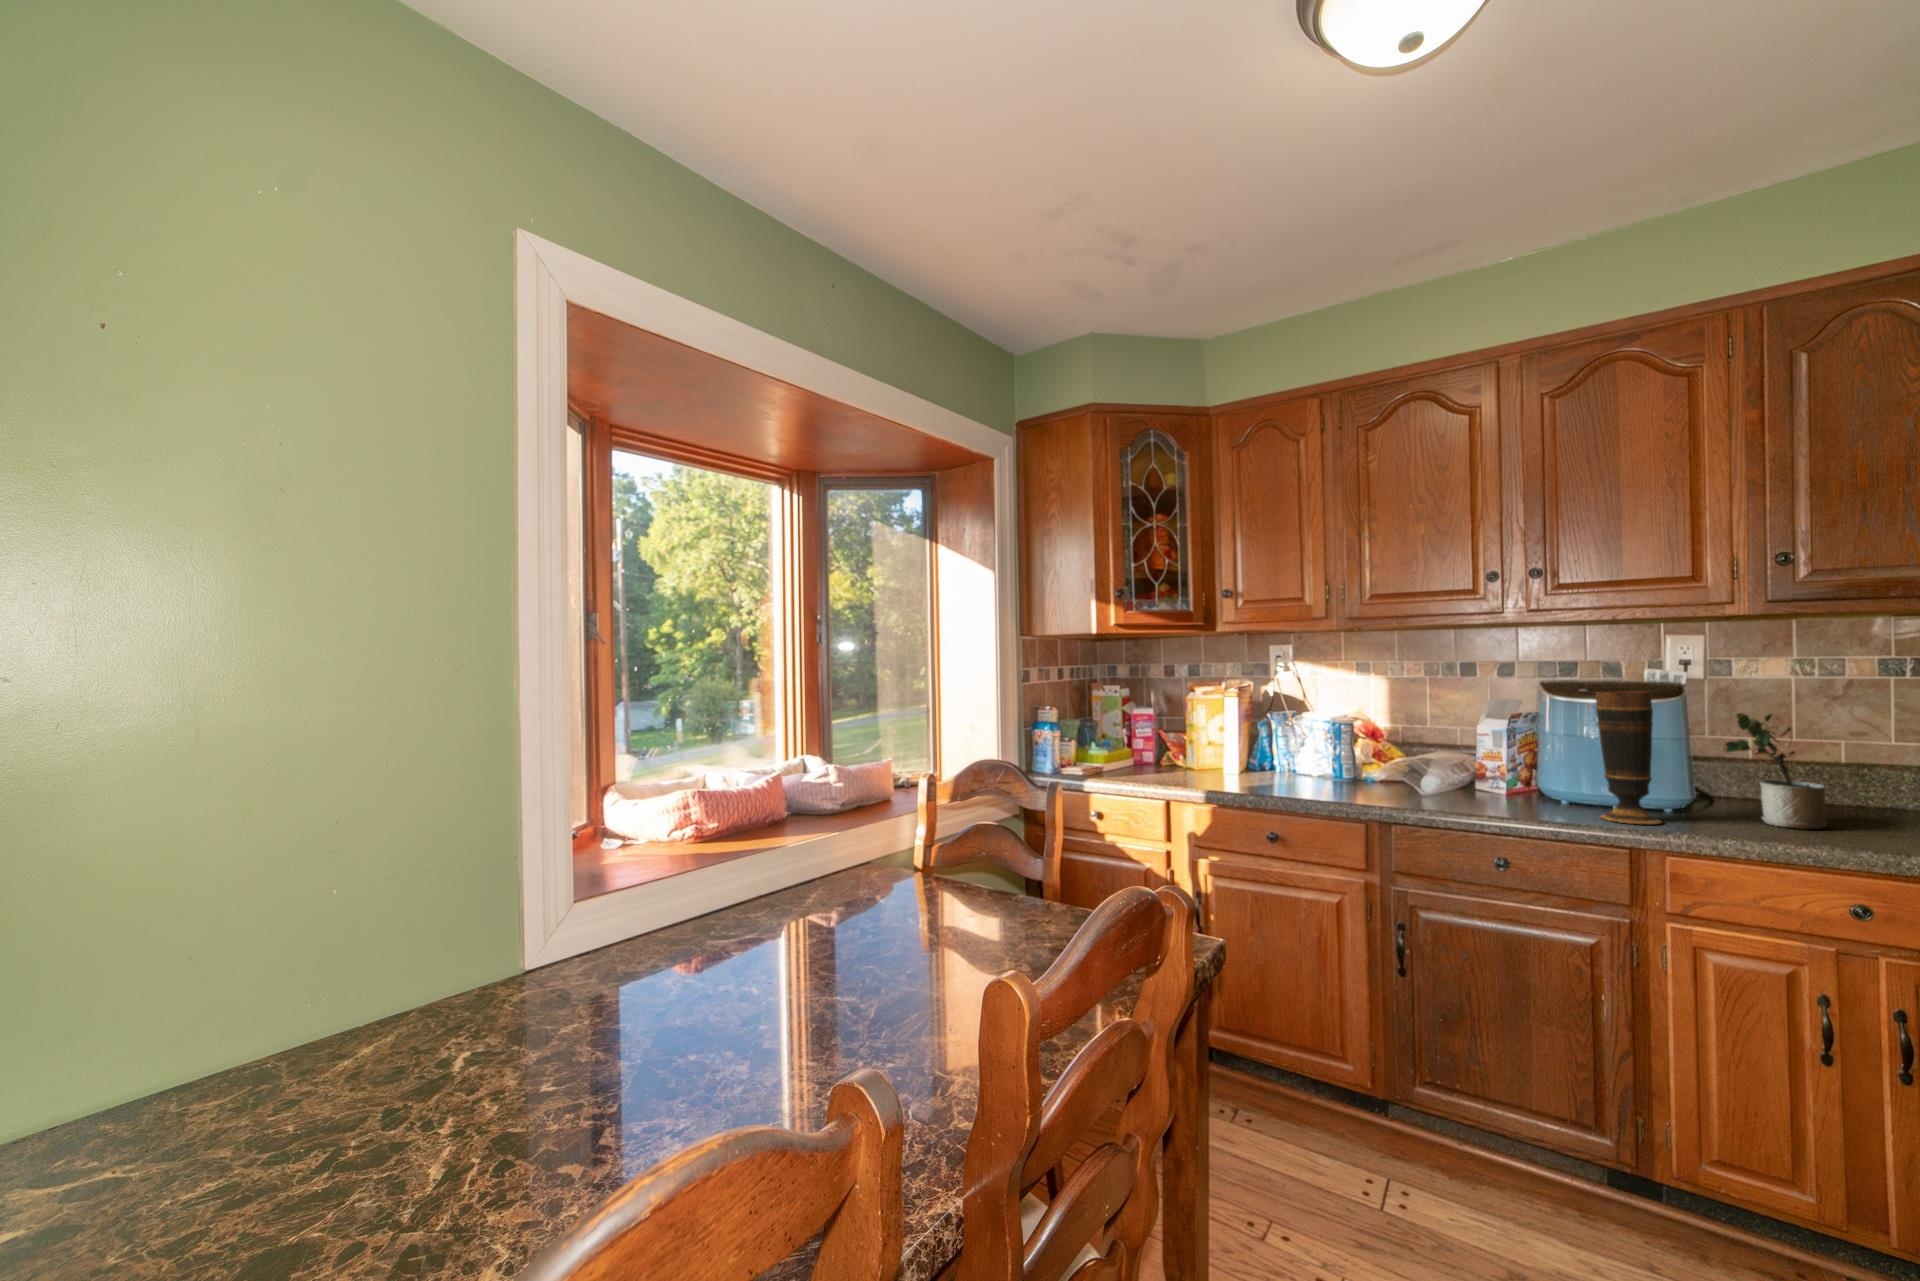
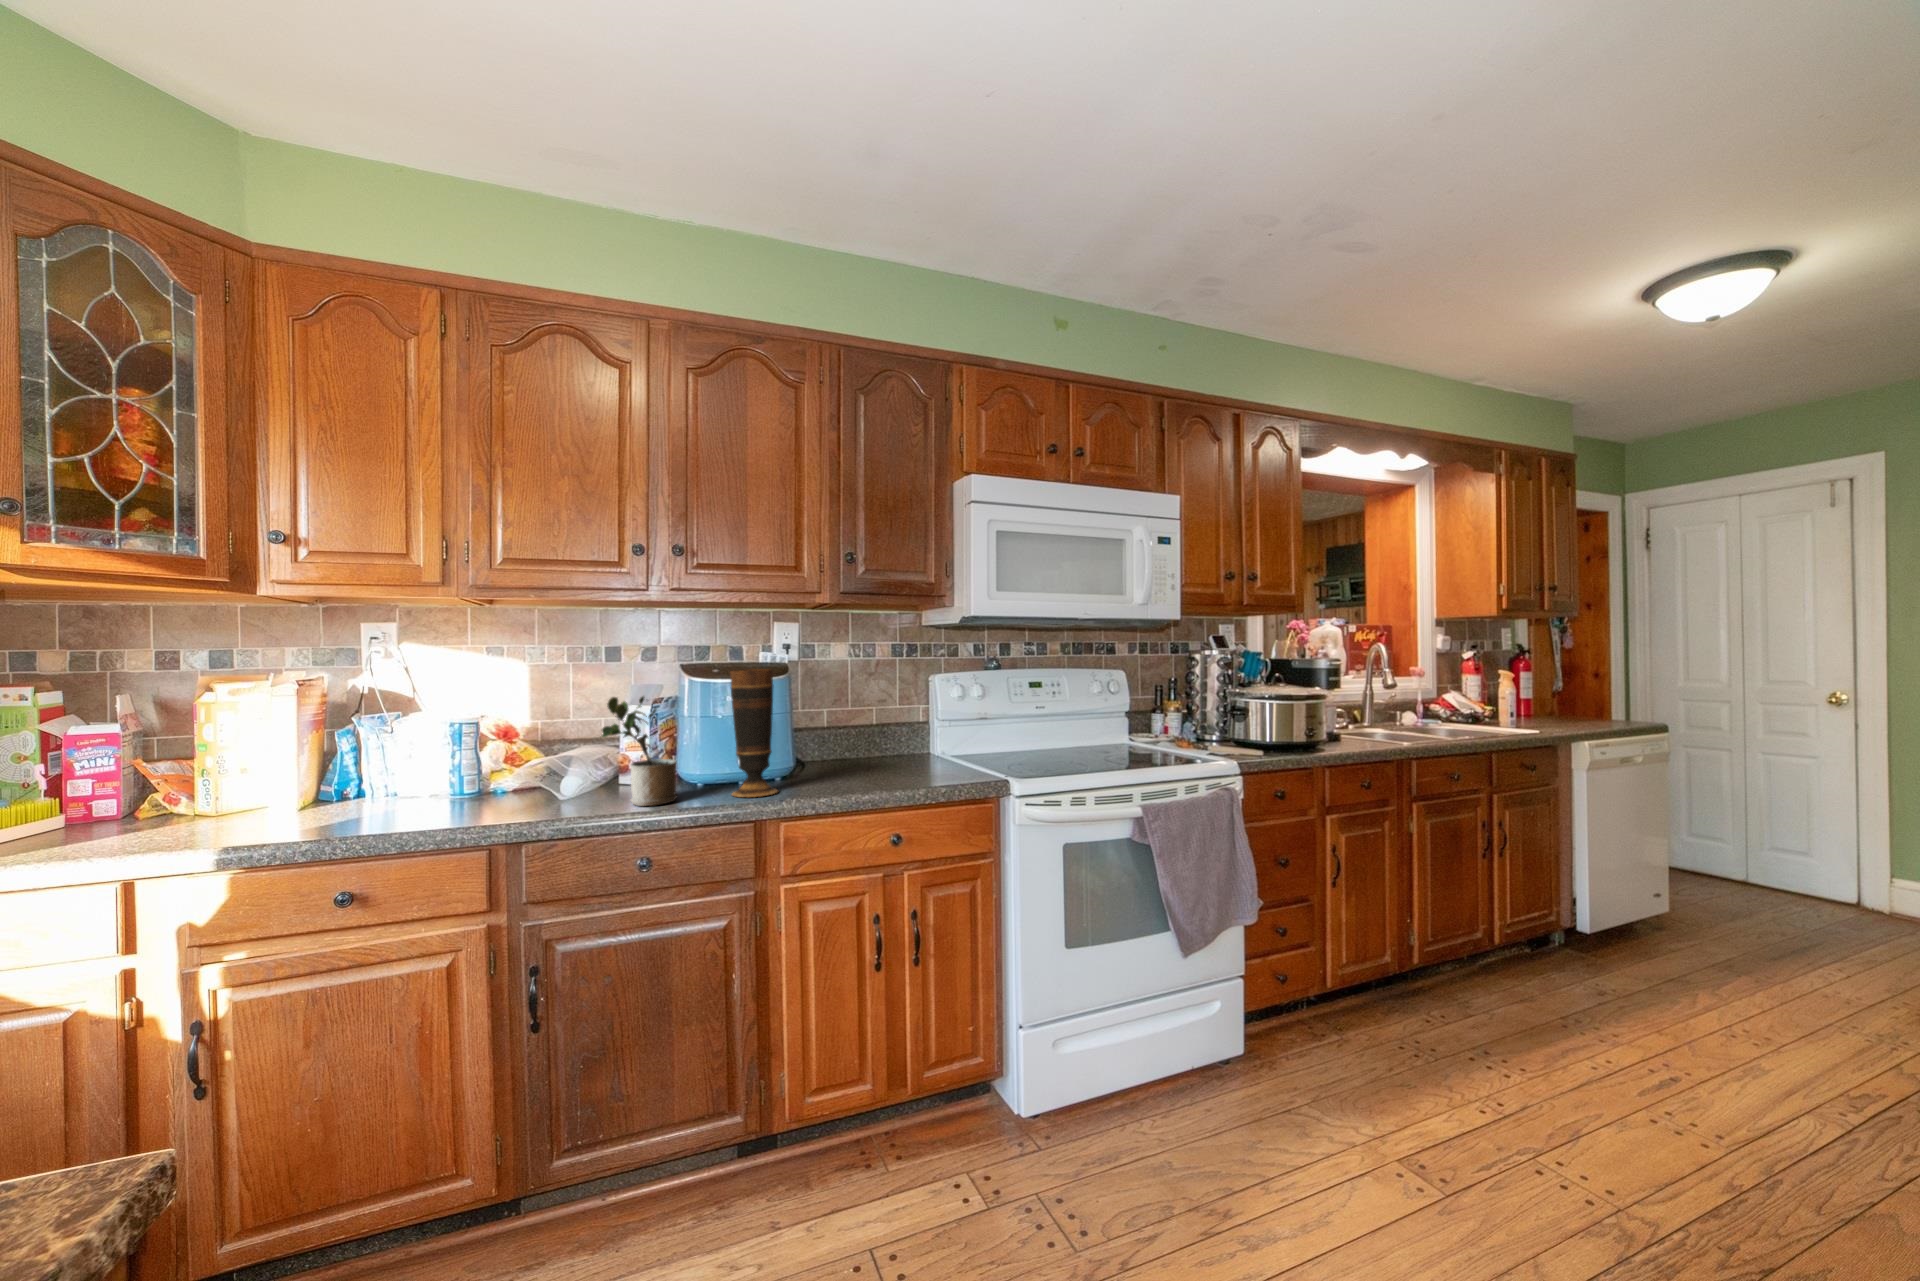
potted plant: present [1726,713,1827,829] -> present [601,696,677,806]

